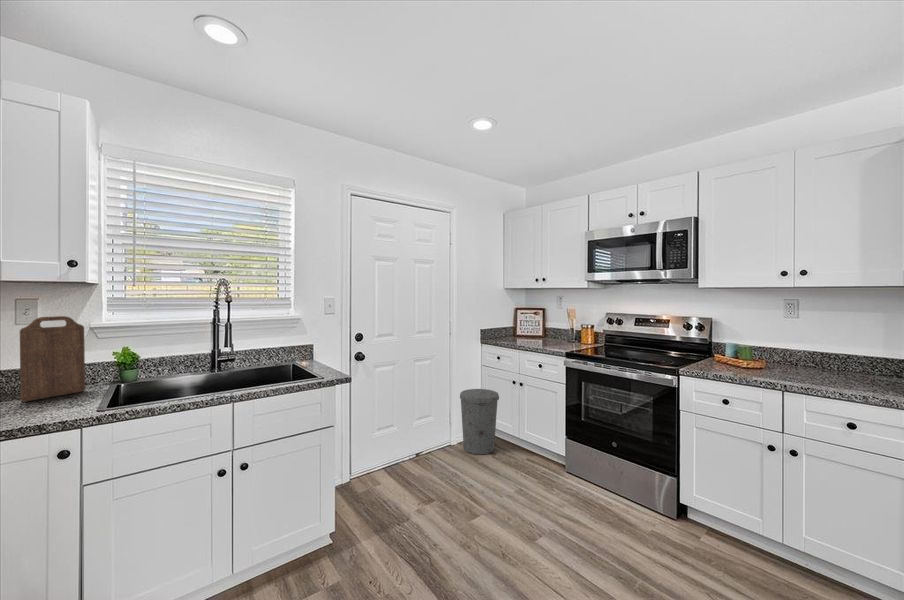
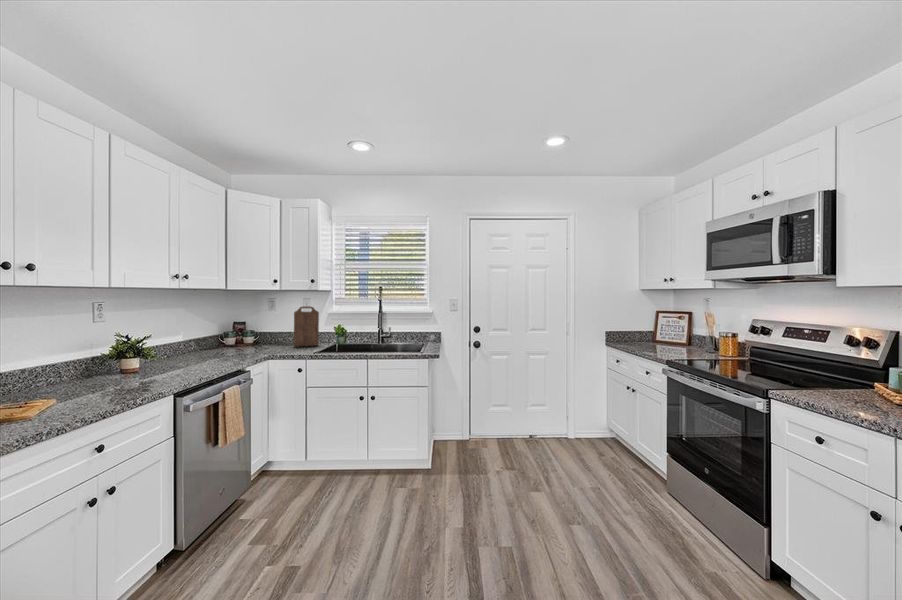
trash can: present [460,389,499,455] -> none [575,388,615,452]

